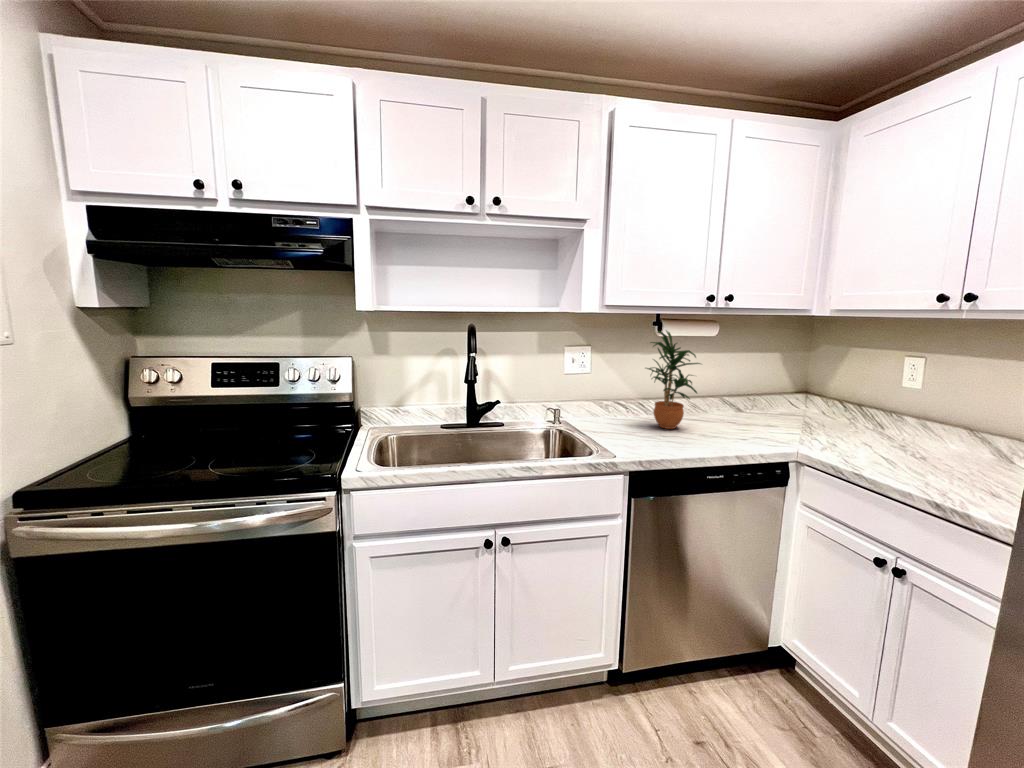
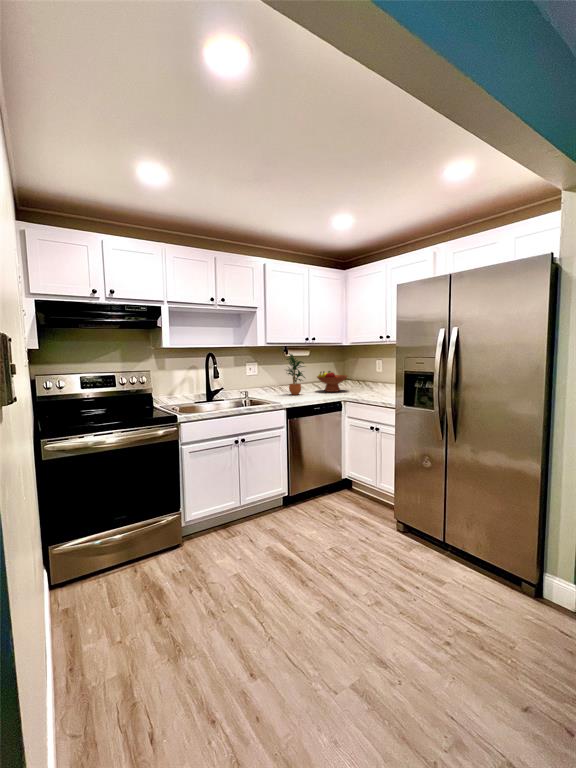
fruit bowl: none [728,377,816,431] -> present [317,371,348,392]

